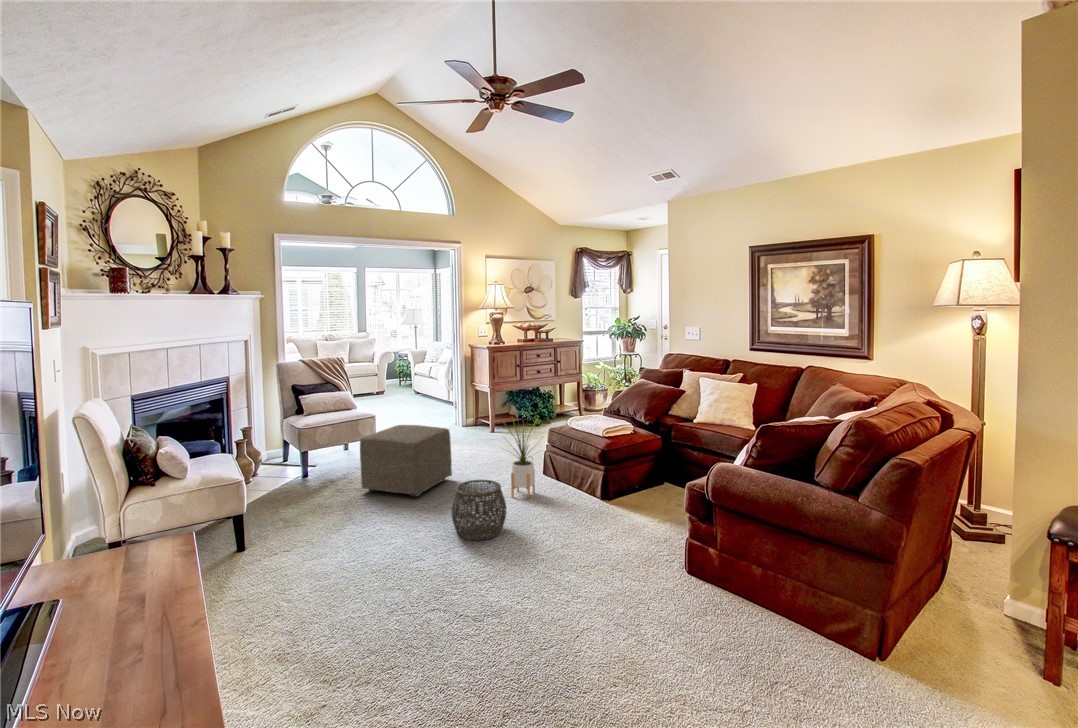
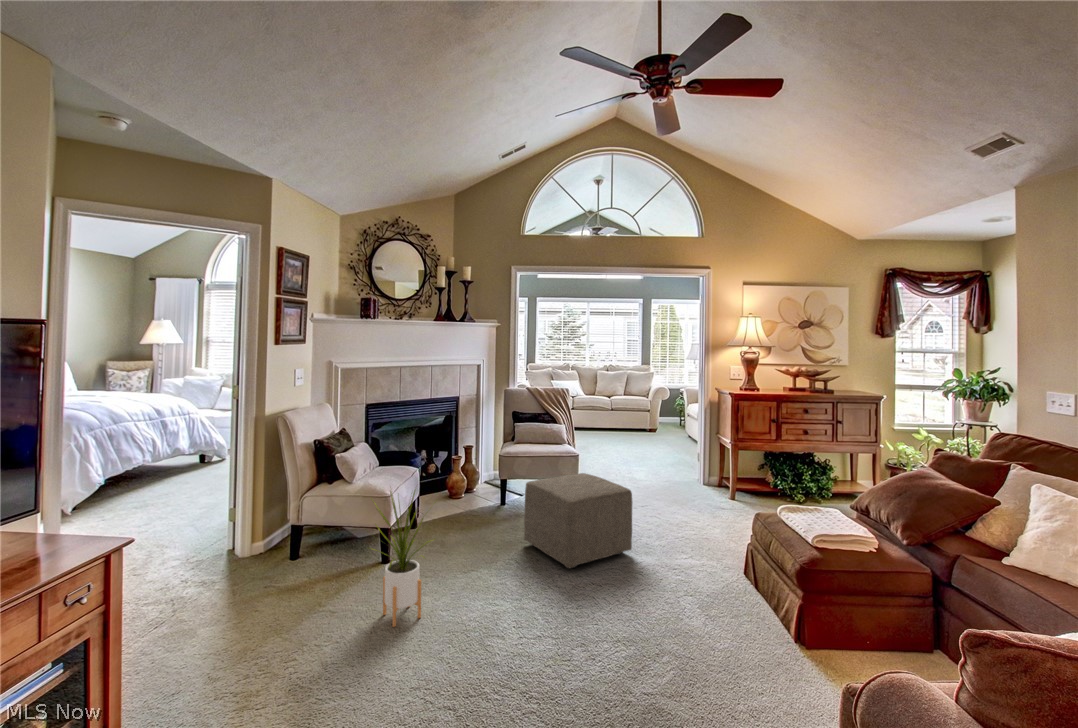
house plant: present [508,418,538,499] -> present [376,491,427,627]
woven basket: present [451,480,506,541] -> none [559,574,642,677]

